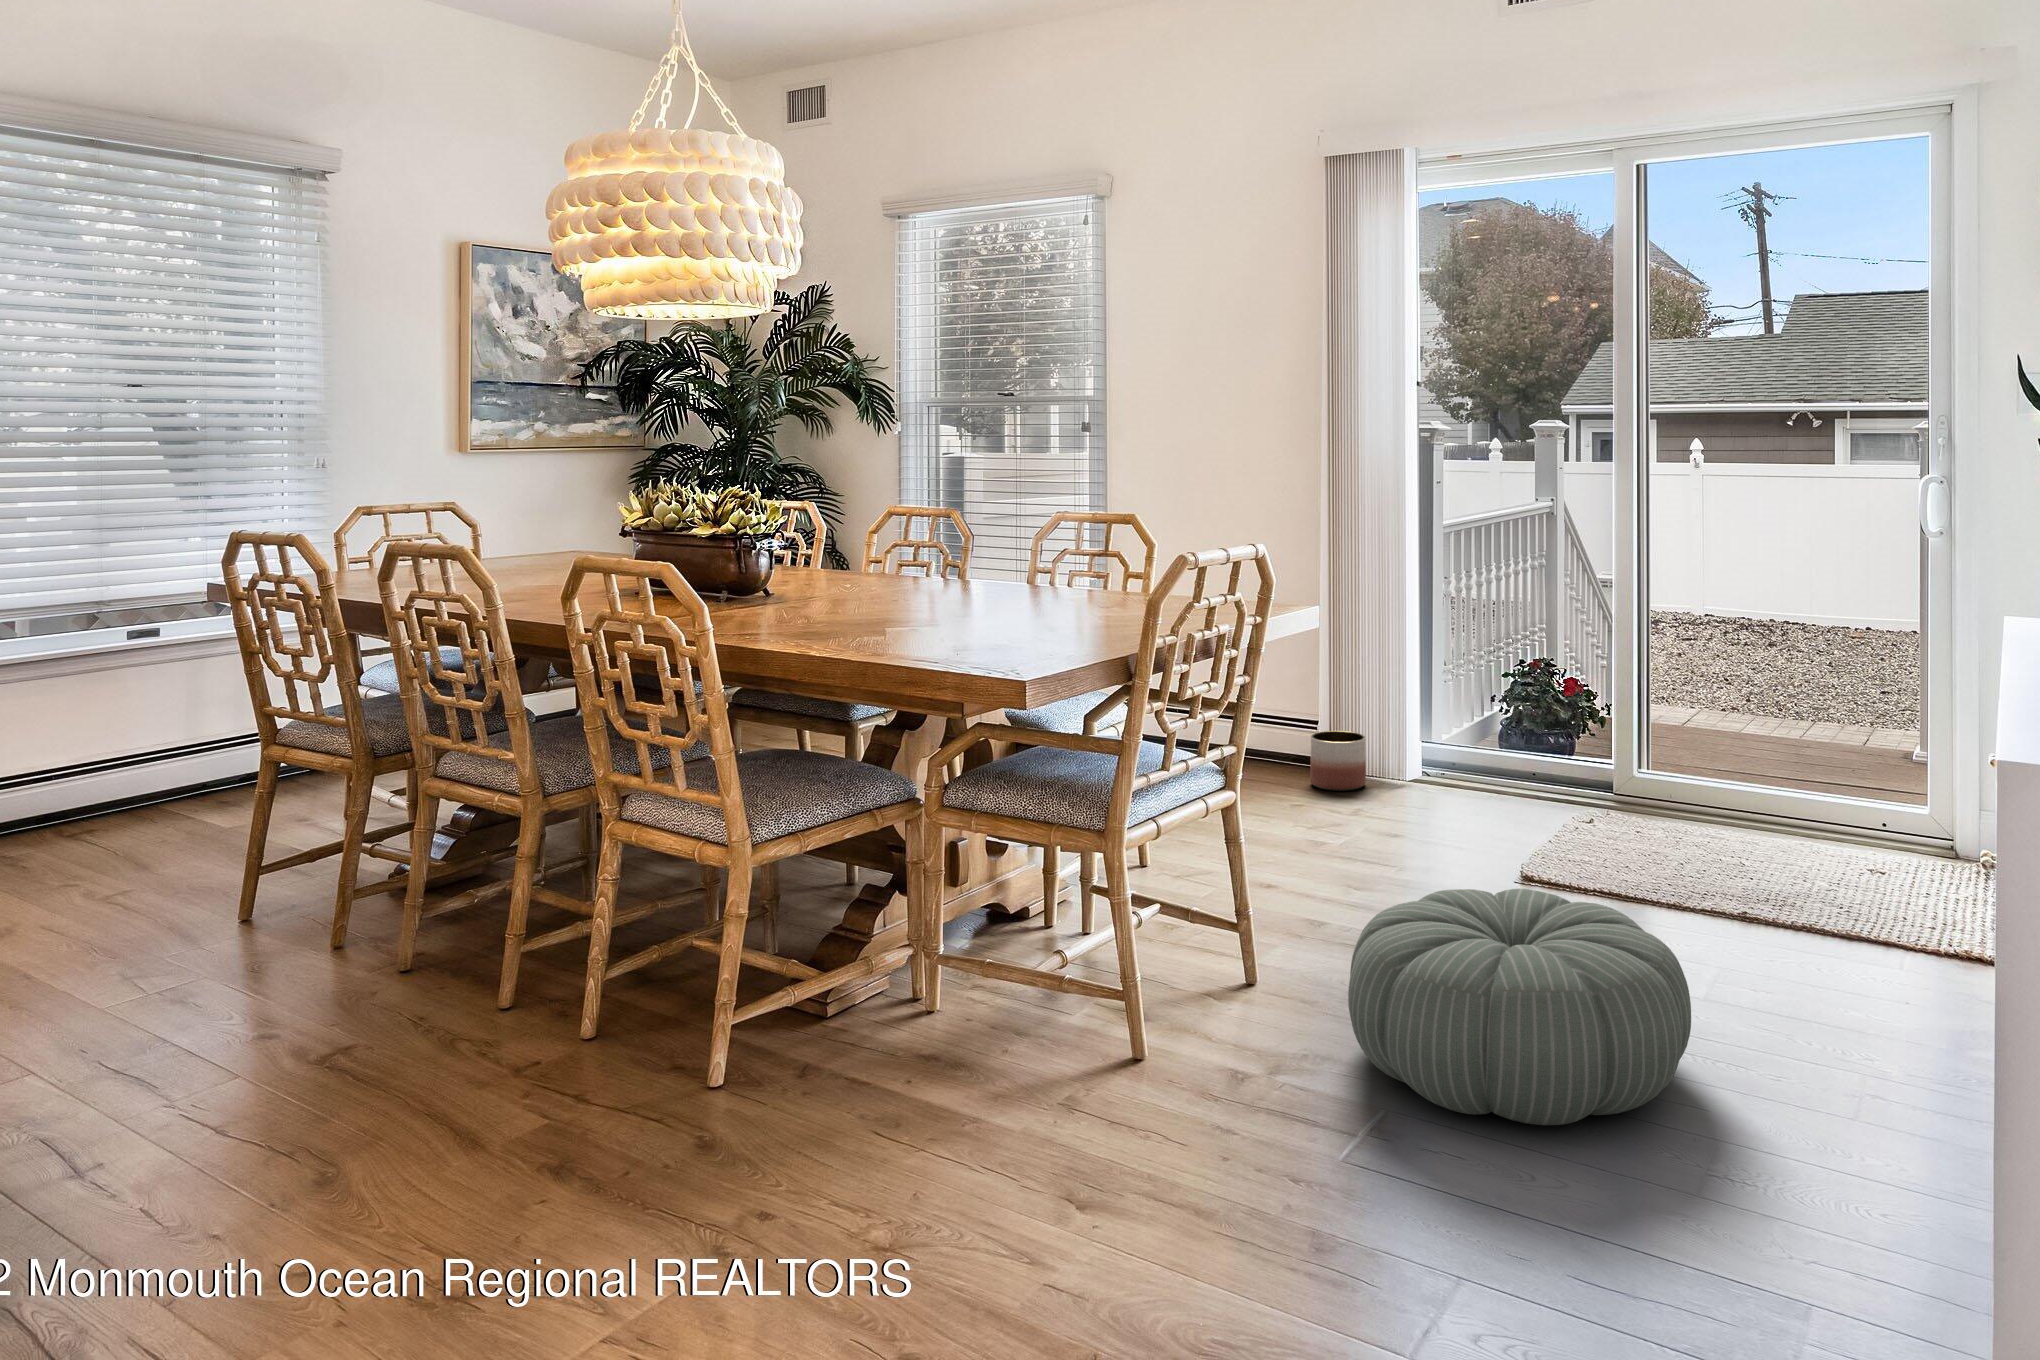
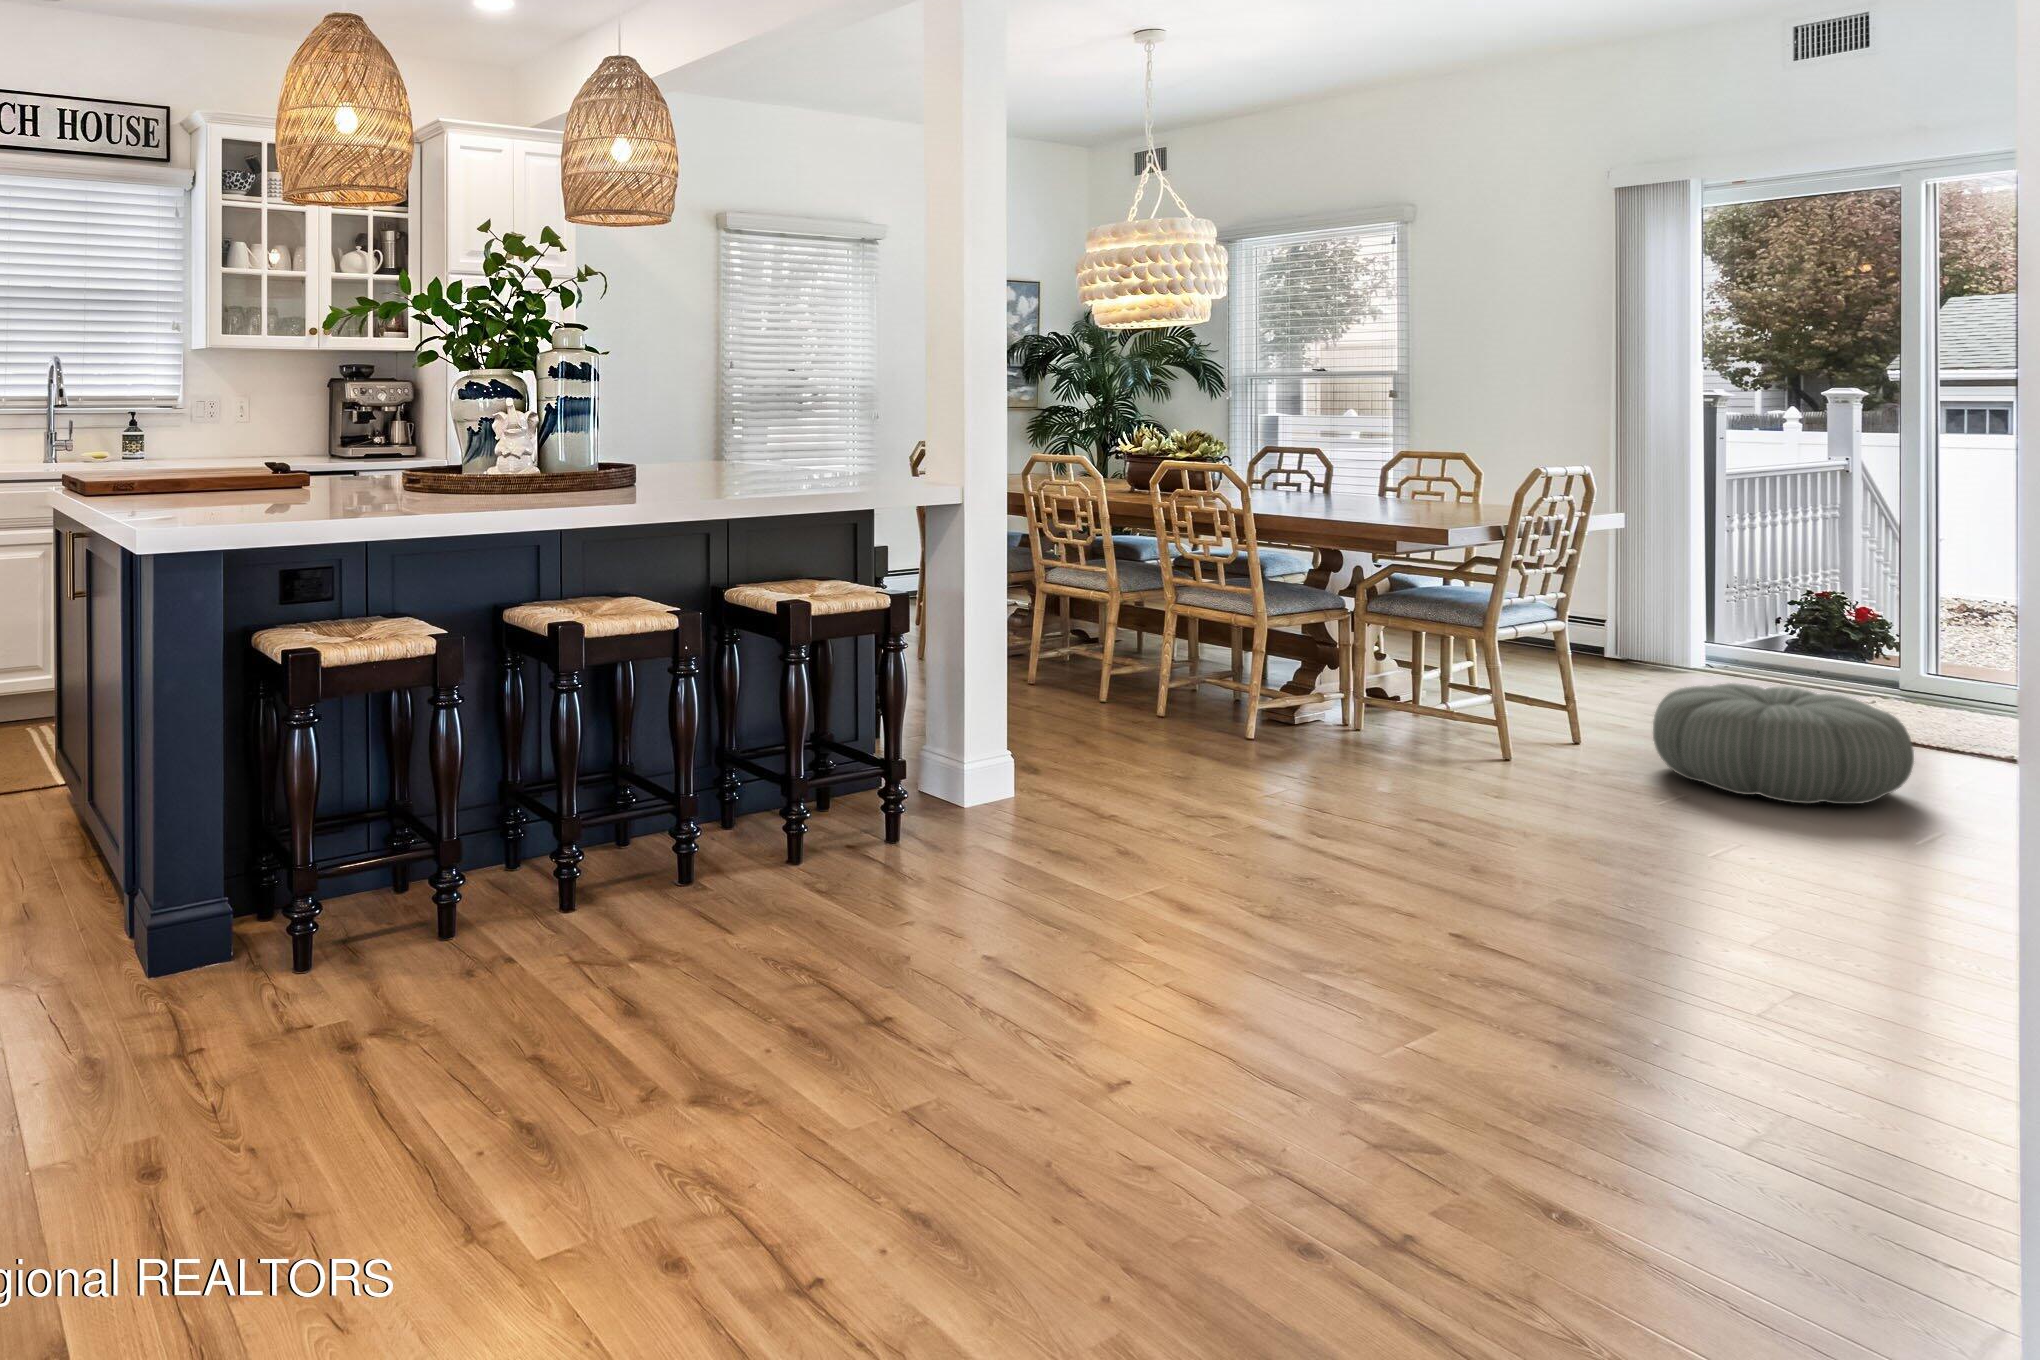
planter: present [1310,731,1366,791] -> none [1599,621,1649,664]

